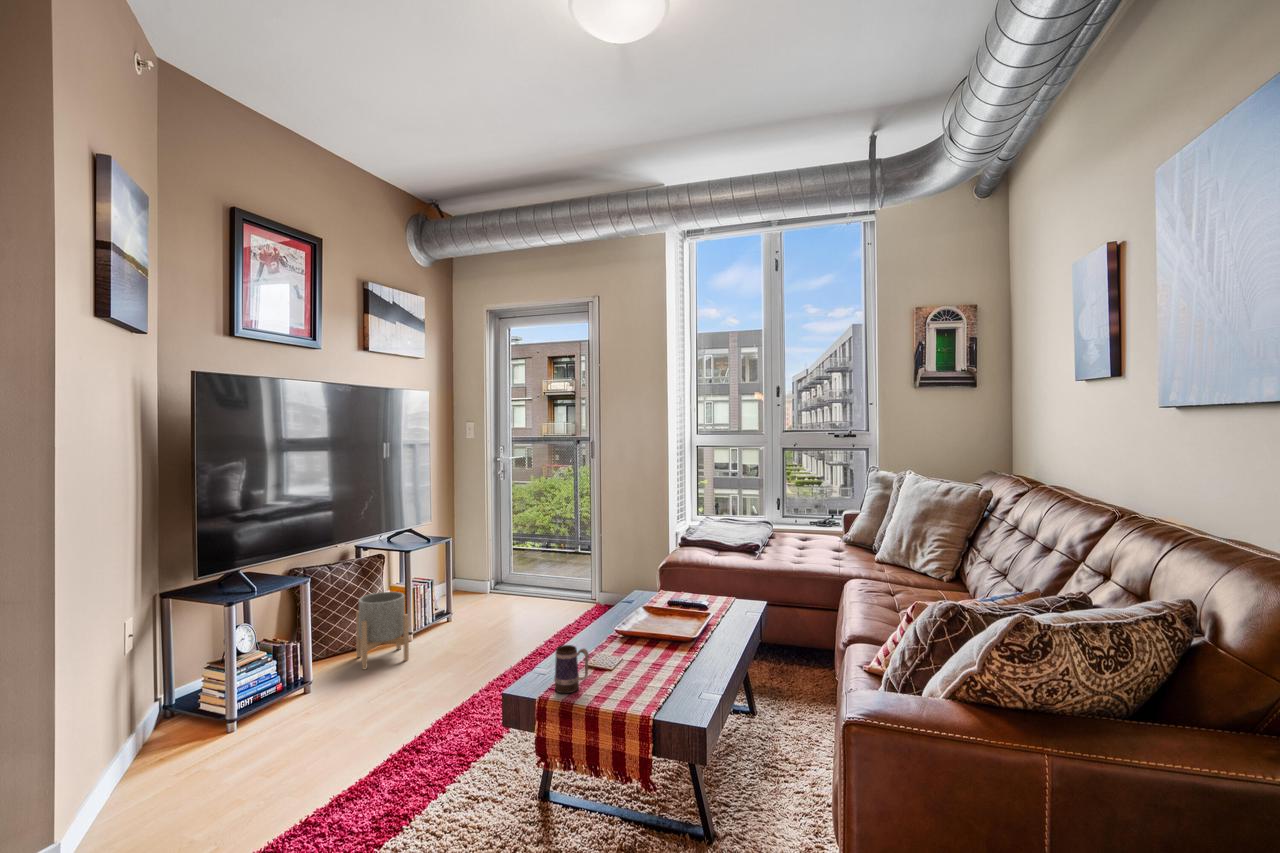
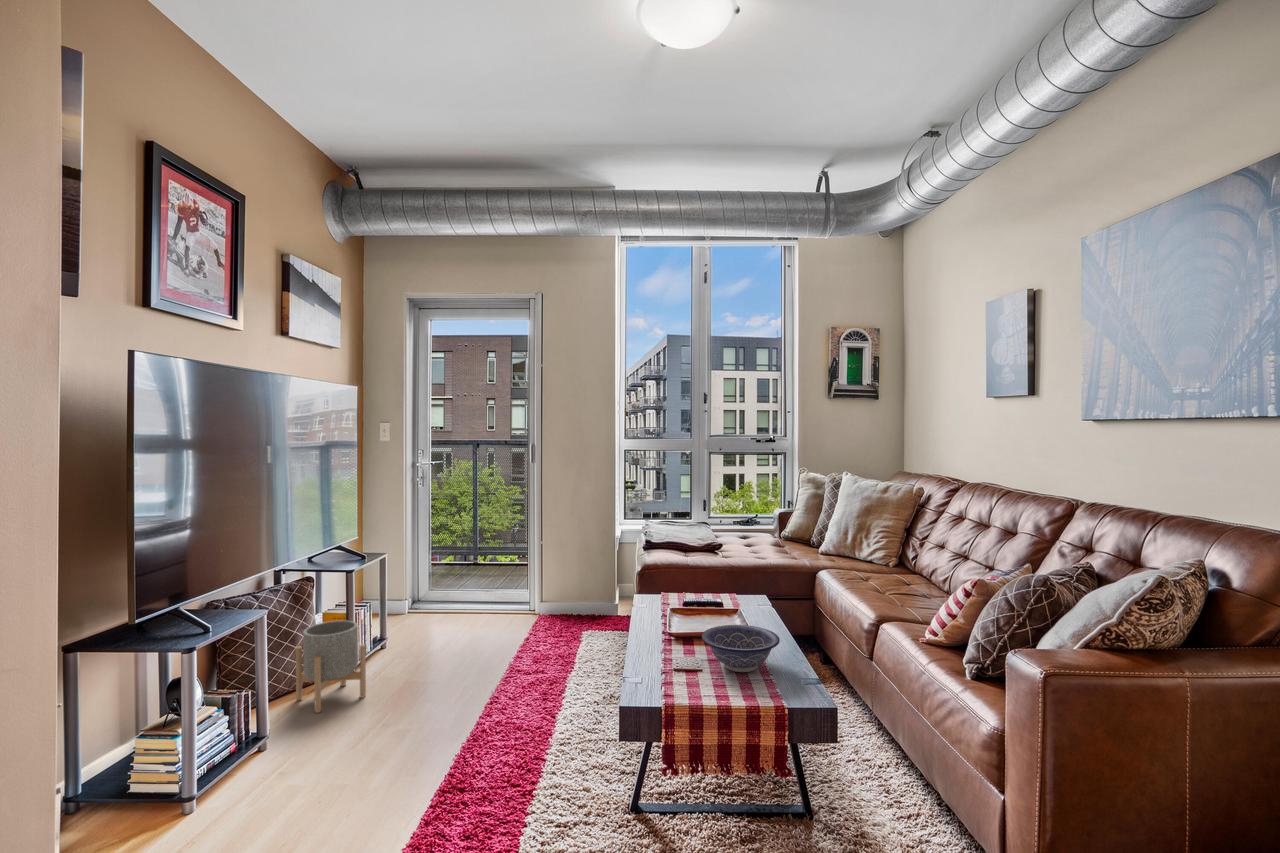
decorative bowl: none [616,626,697,676] -> present [702,625,780,672]
mug: present [554,645,589,693] -> none [668,651,702,699]

